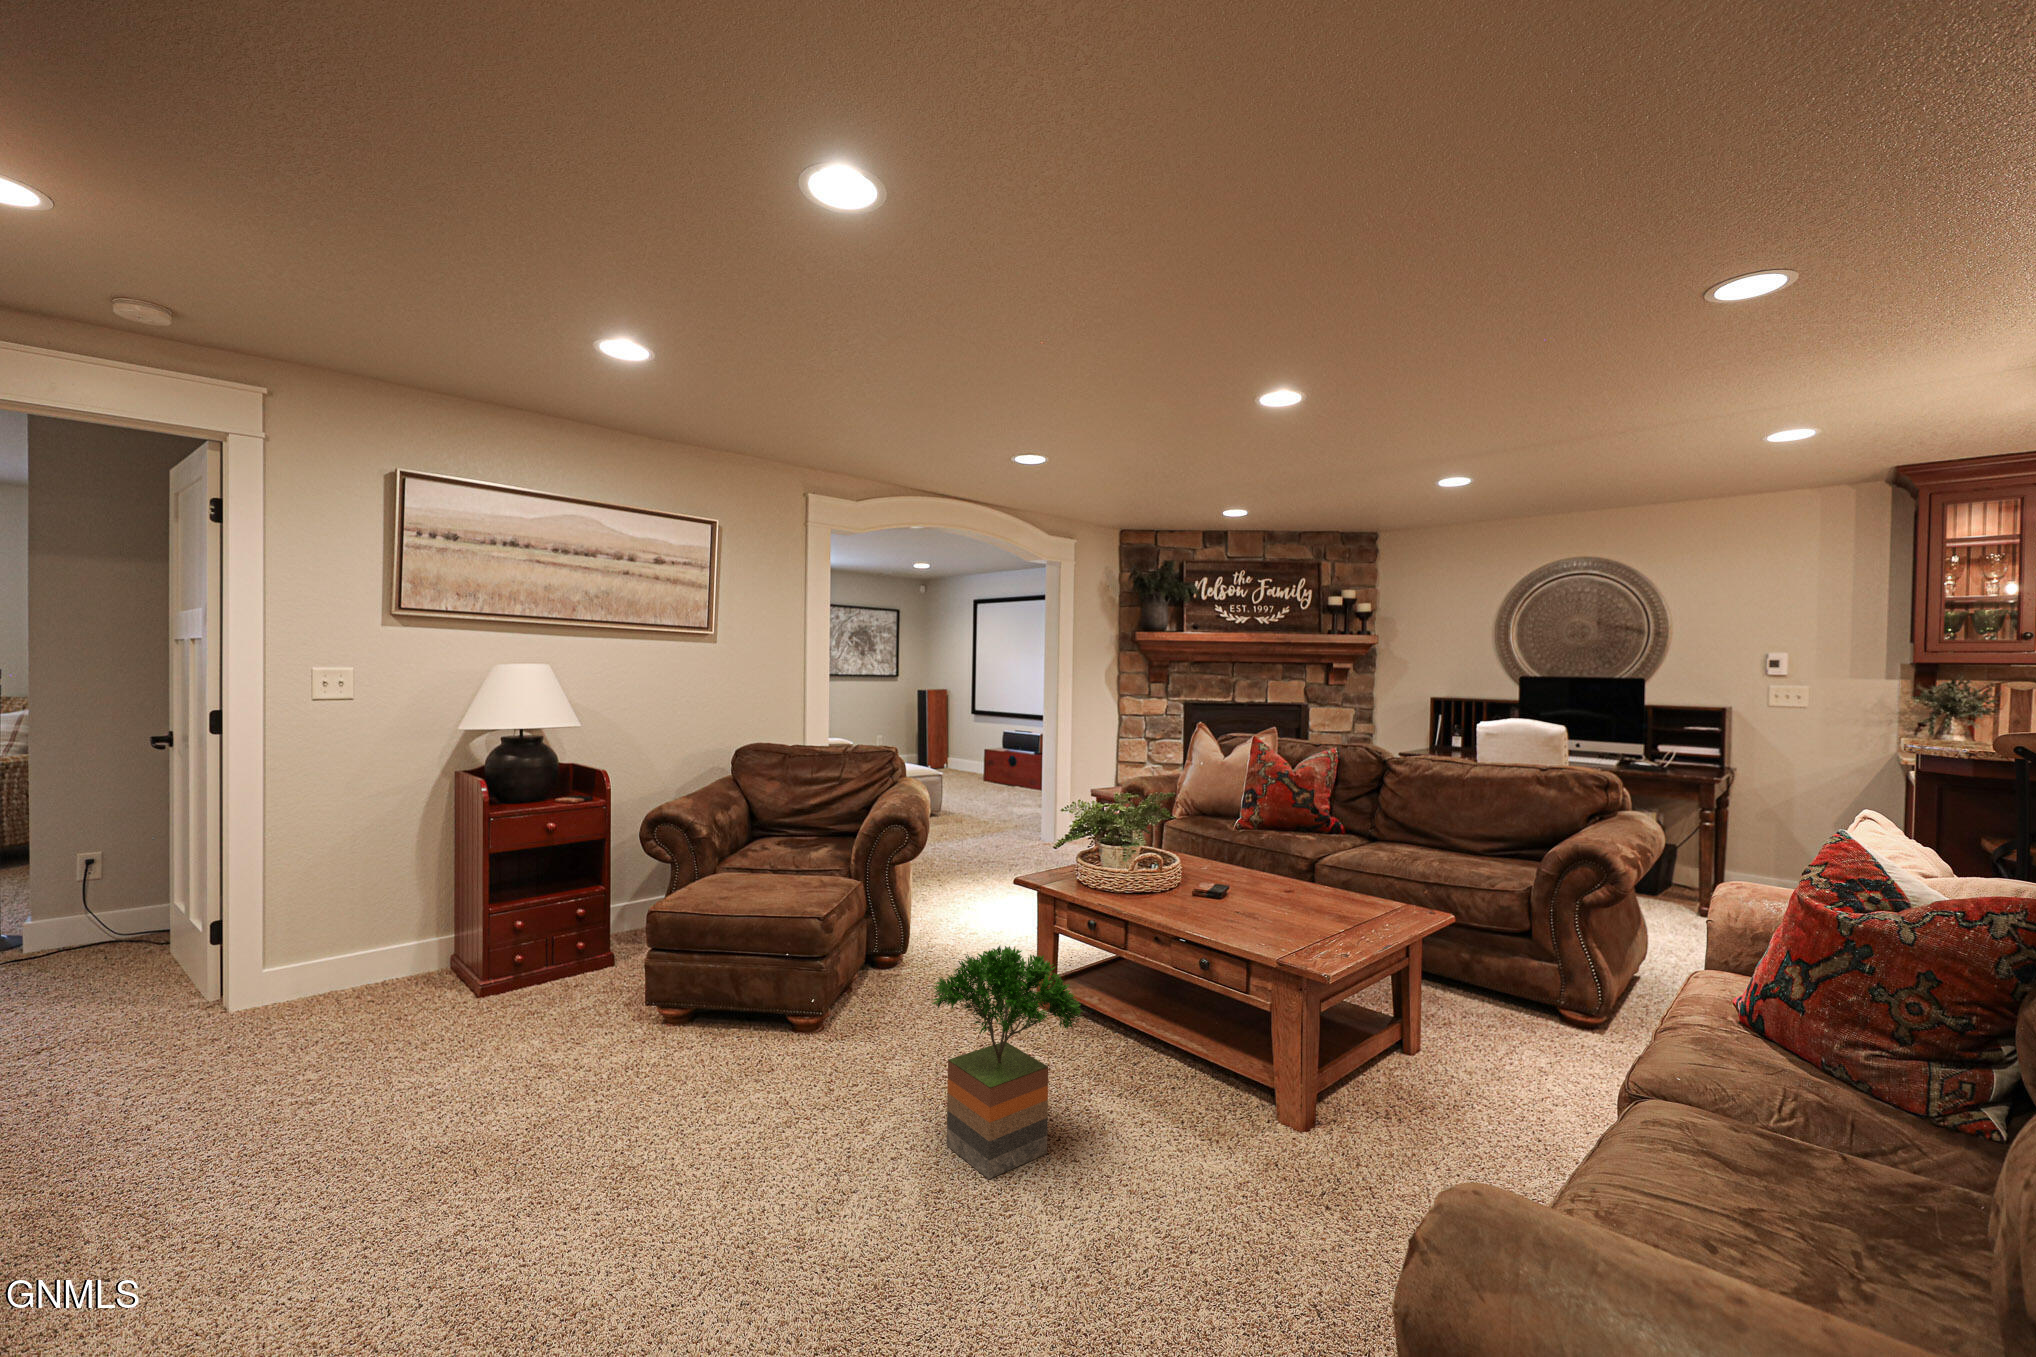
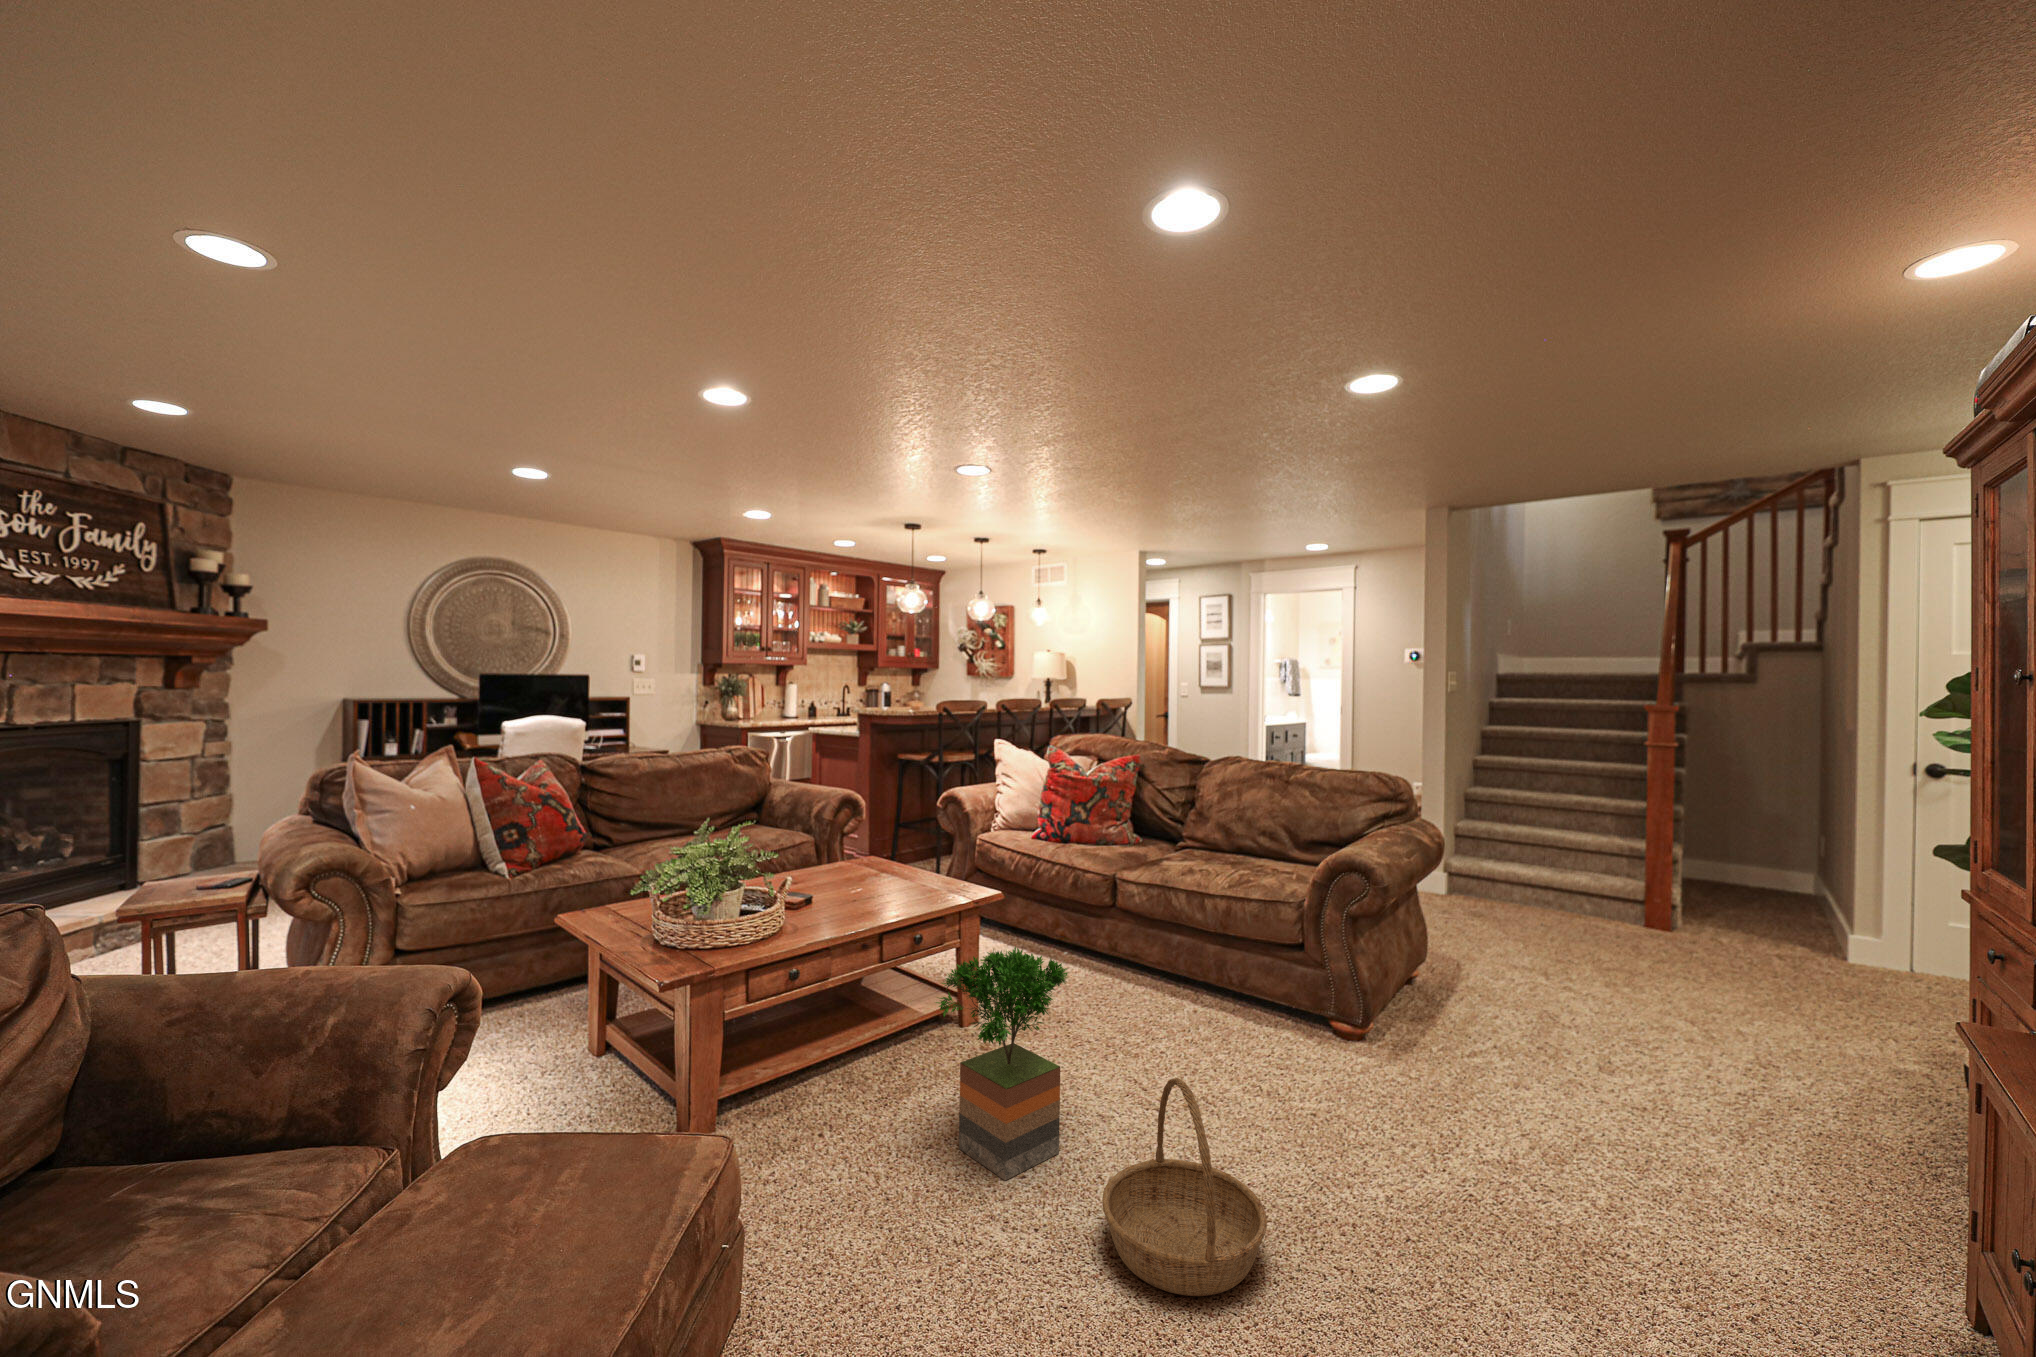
basket: none [723,1074,891,1282] -> present [1102,1078,1267,1296]

